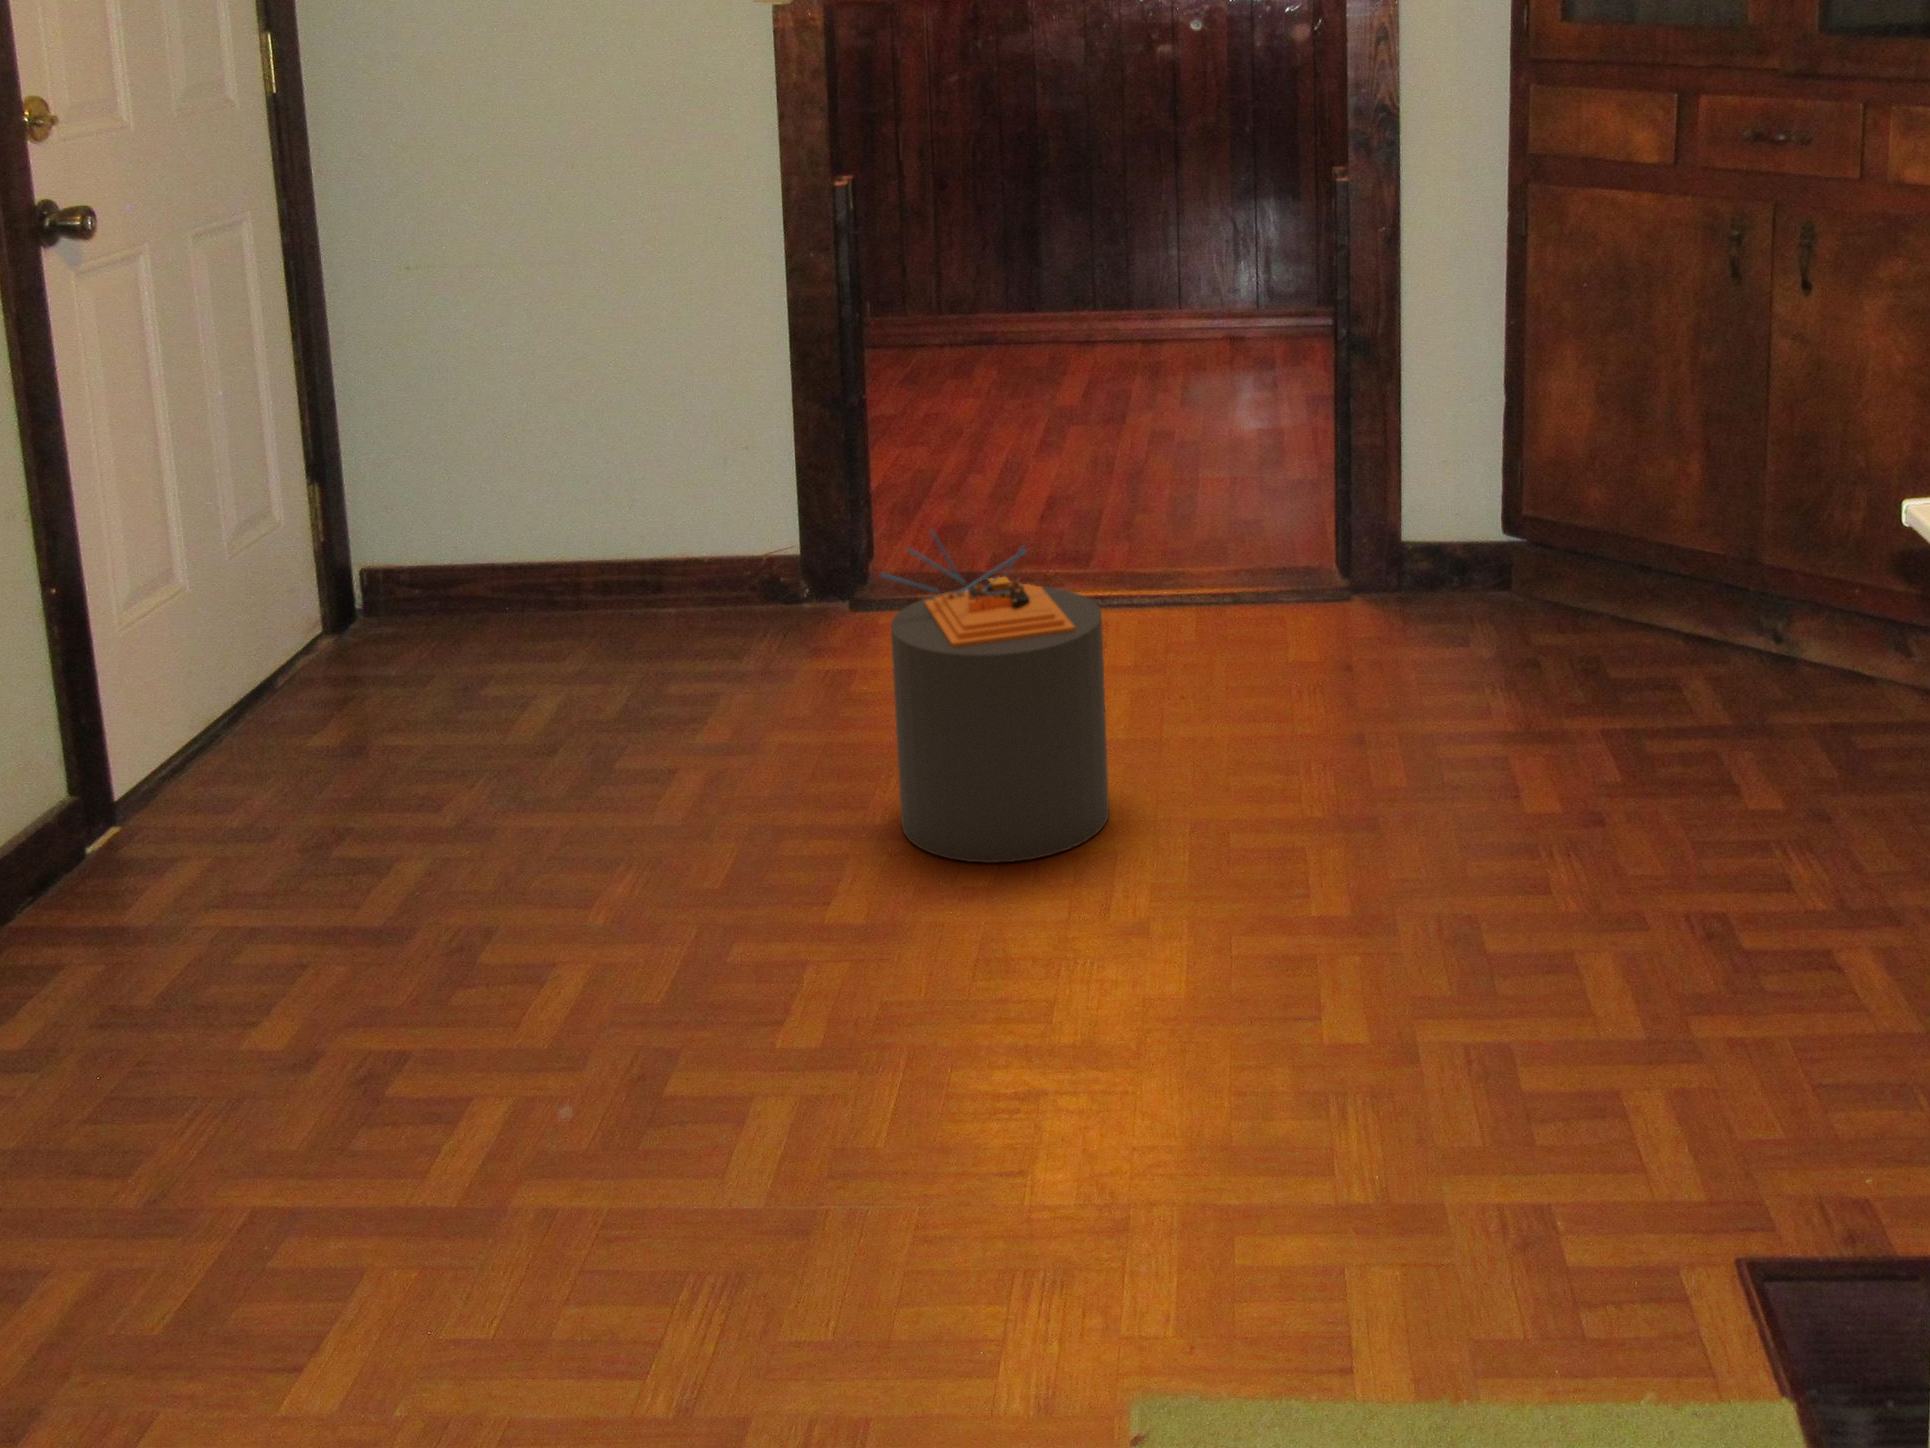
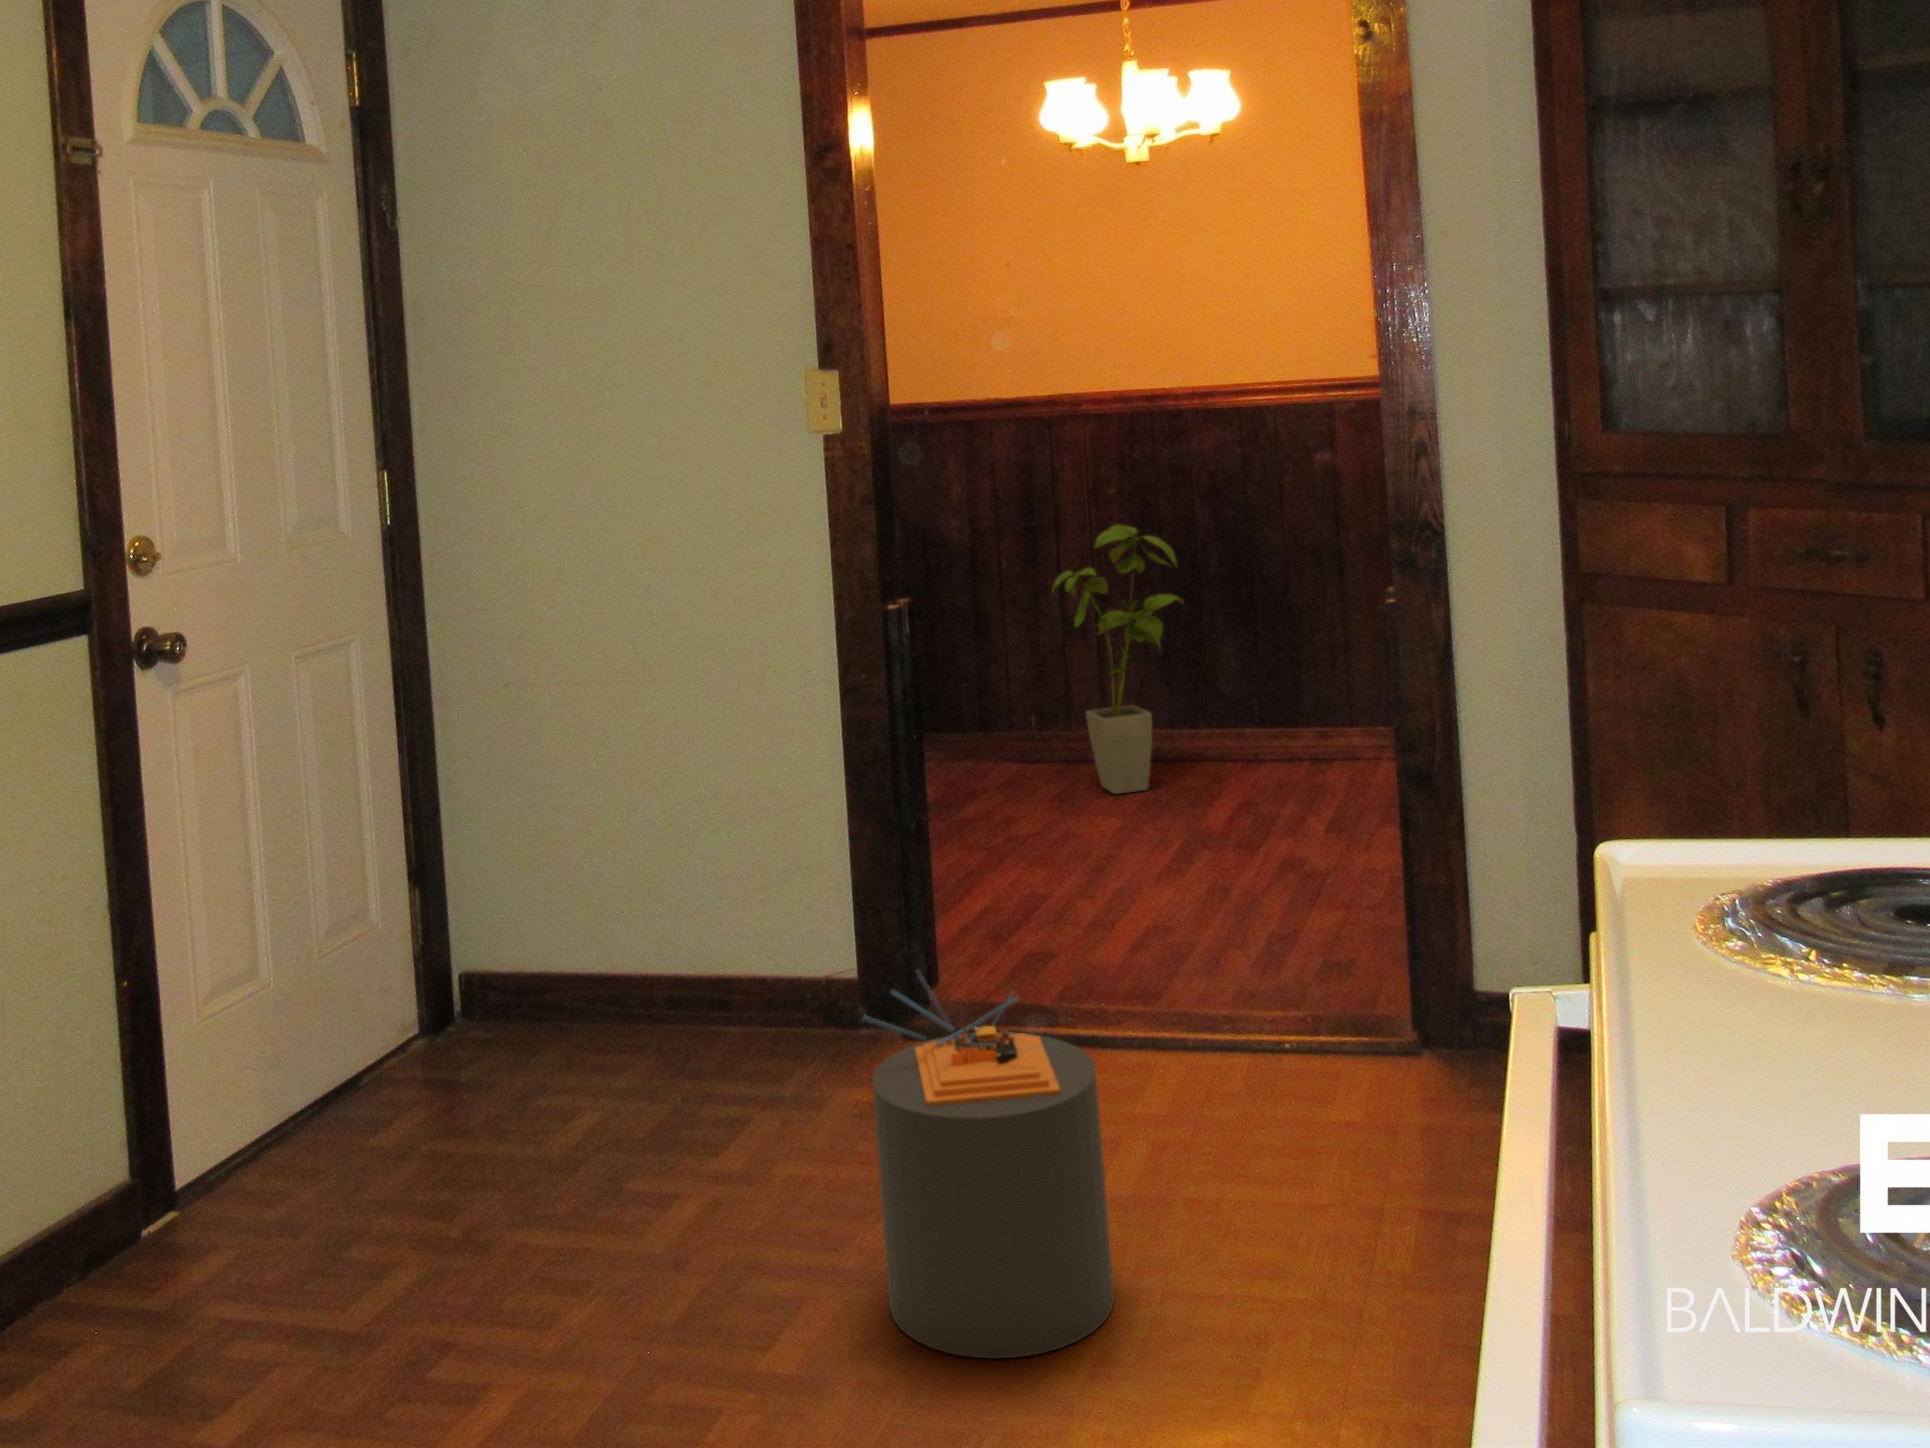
house plant: none [949,122,1082,391] -> present [1052,525,1184,794]

